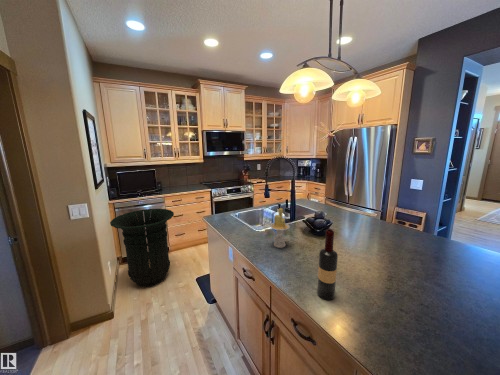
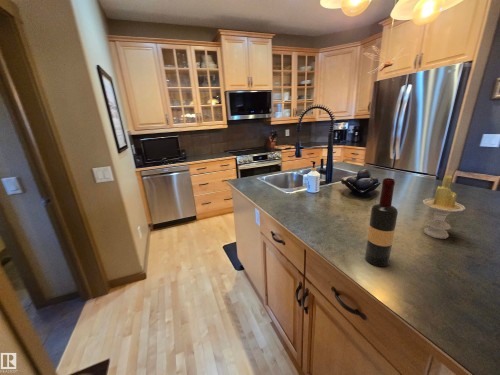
candle: present [270,208,290,248] -> present [423,175,465,239]
trash can: present [110,209,174,287] -> none [137,176,198,252]

